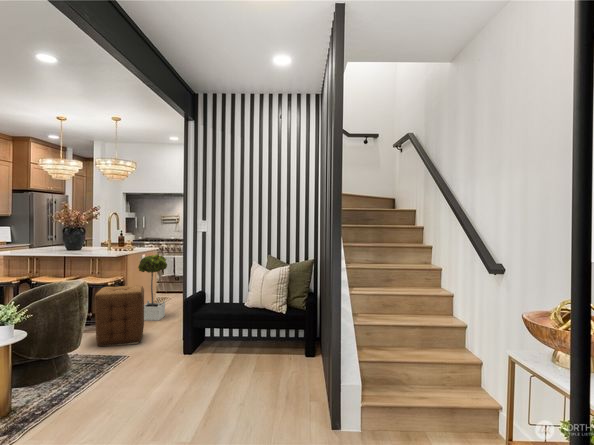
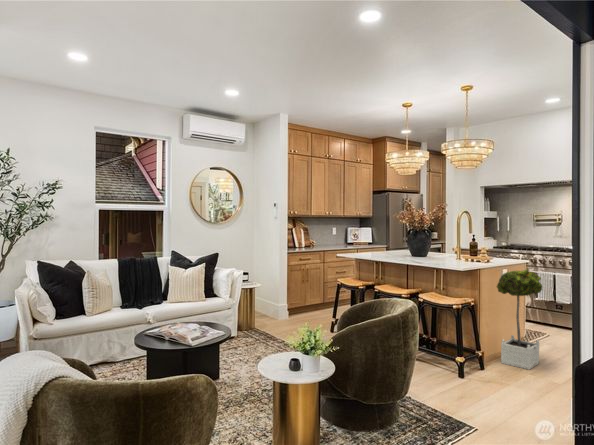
ottoman: present [95,285,144,346] -> none [431,311,504,407]

